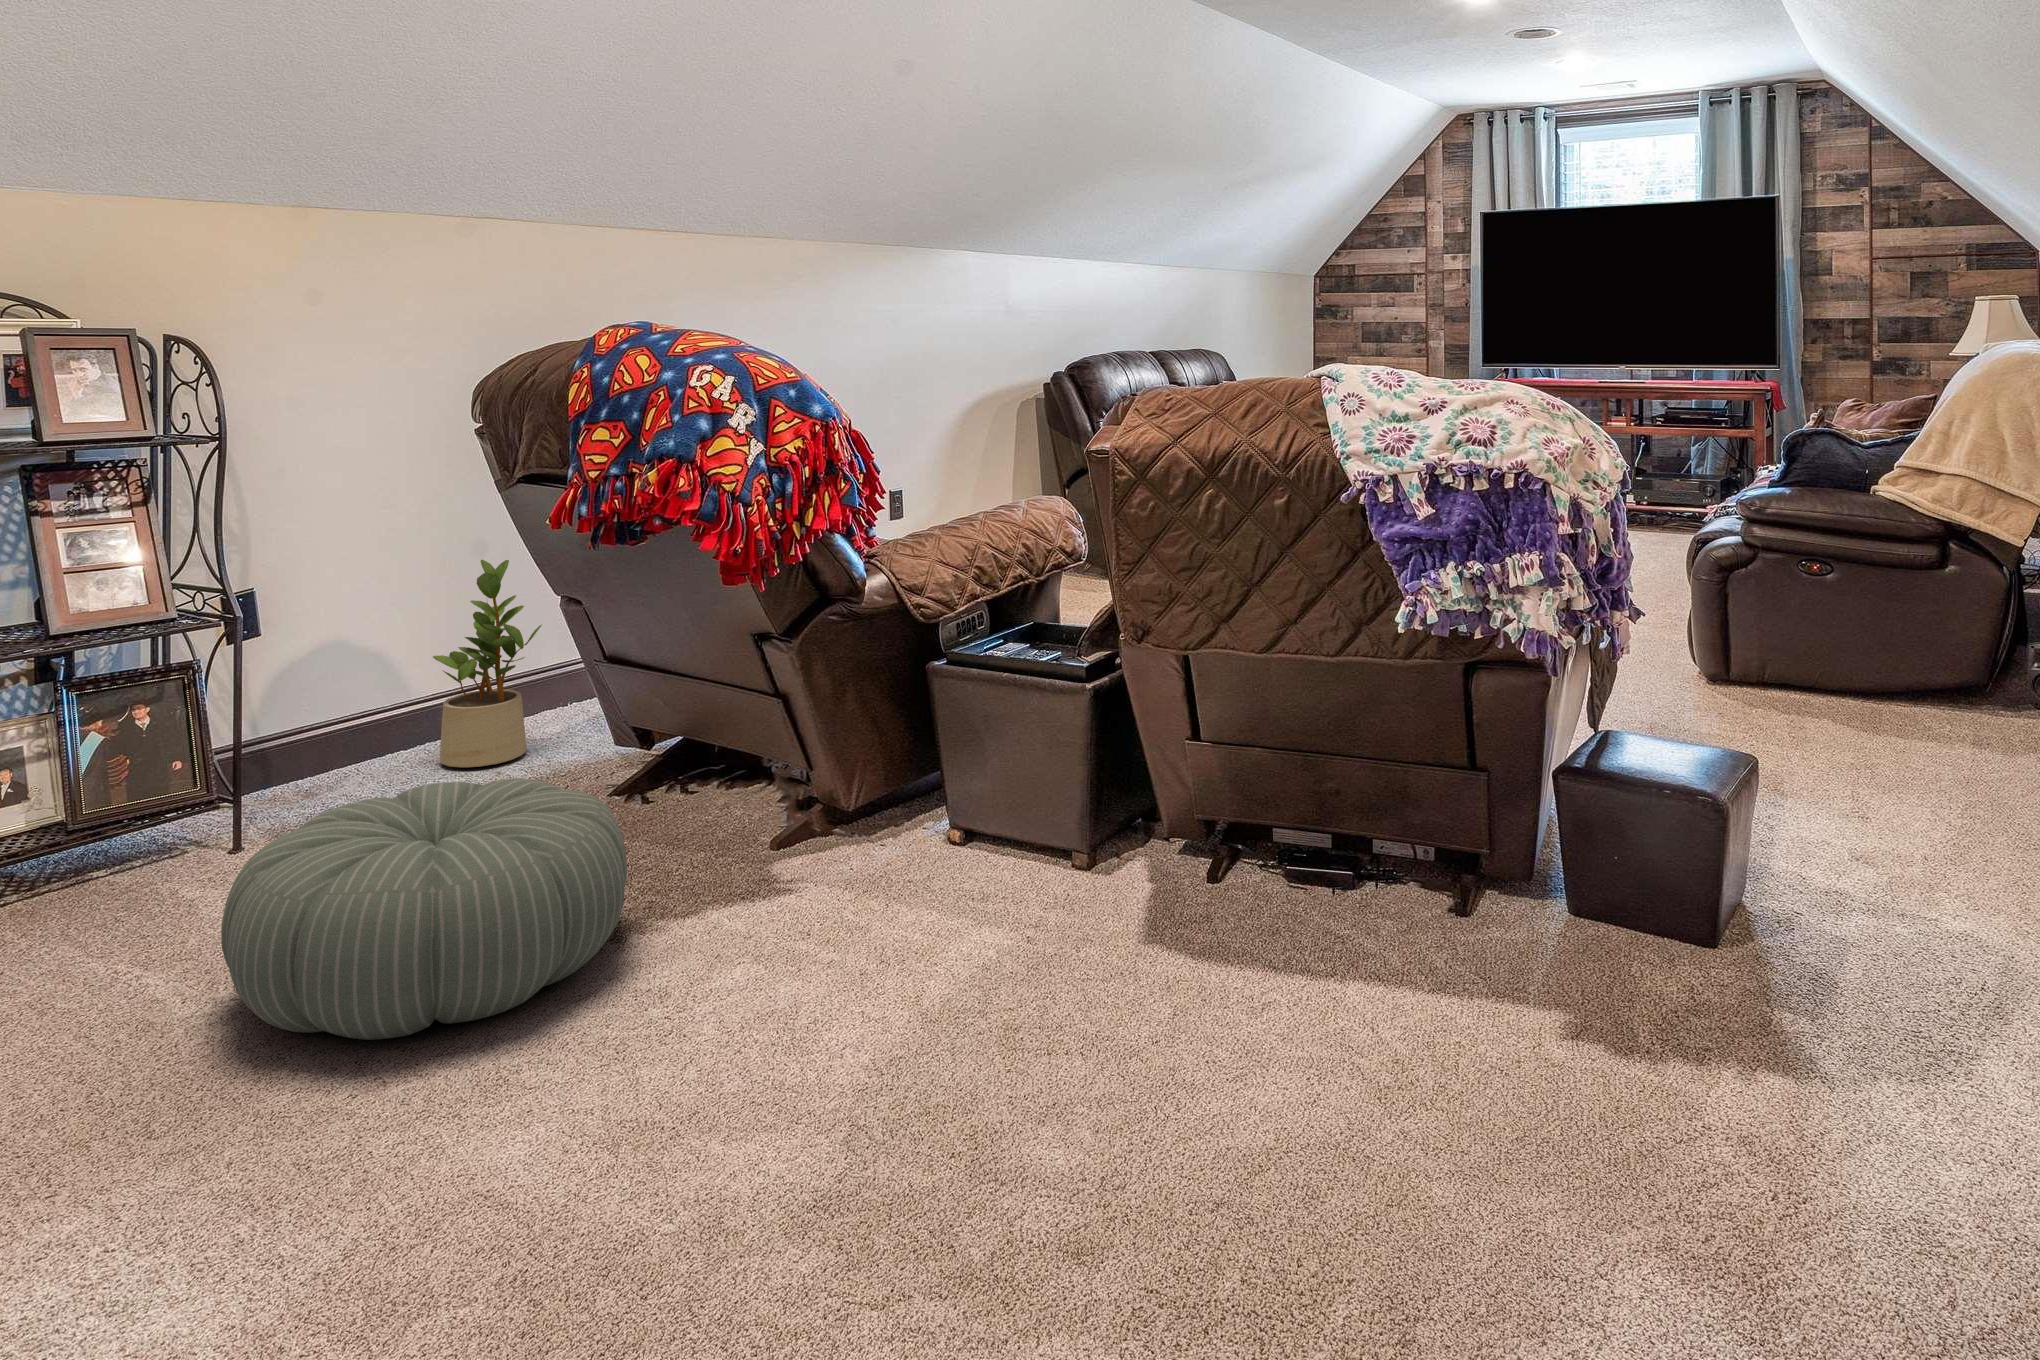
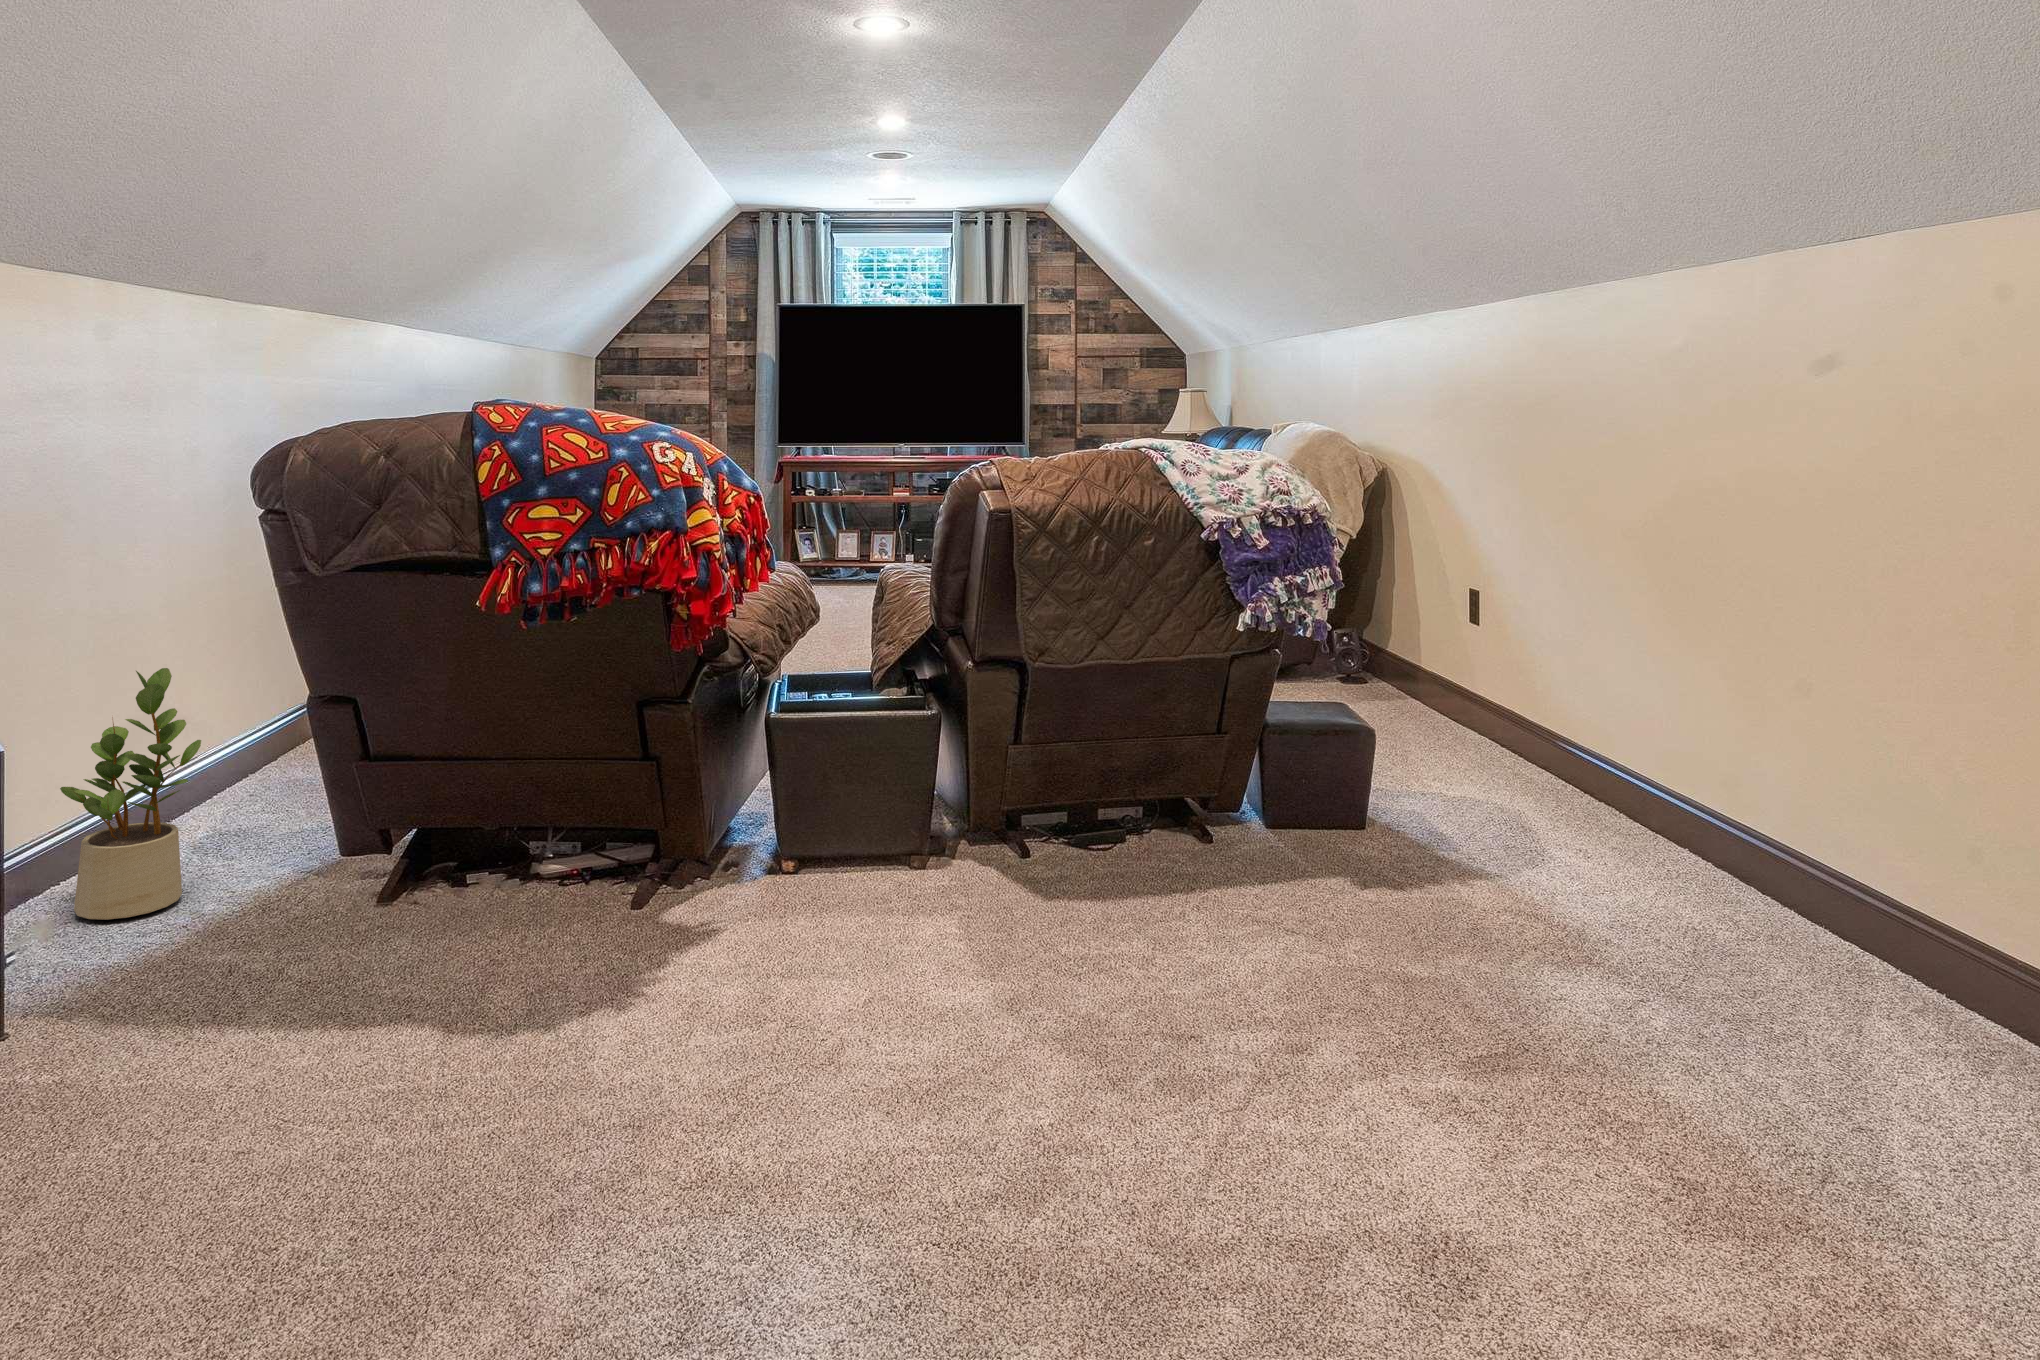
pouf: present [221,778,627,1040] -> none [299,866,692,1141]

